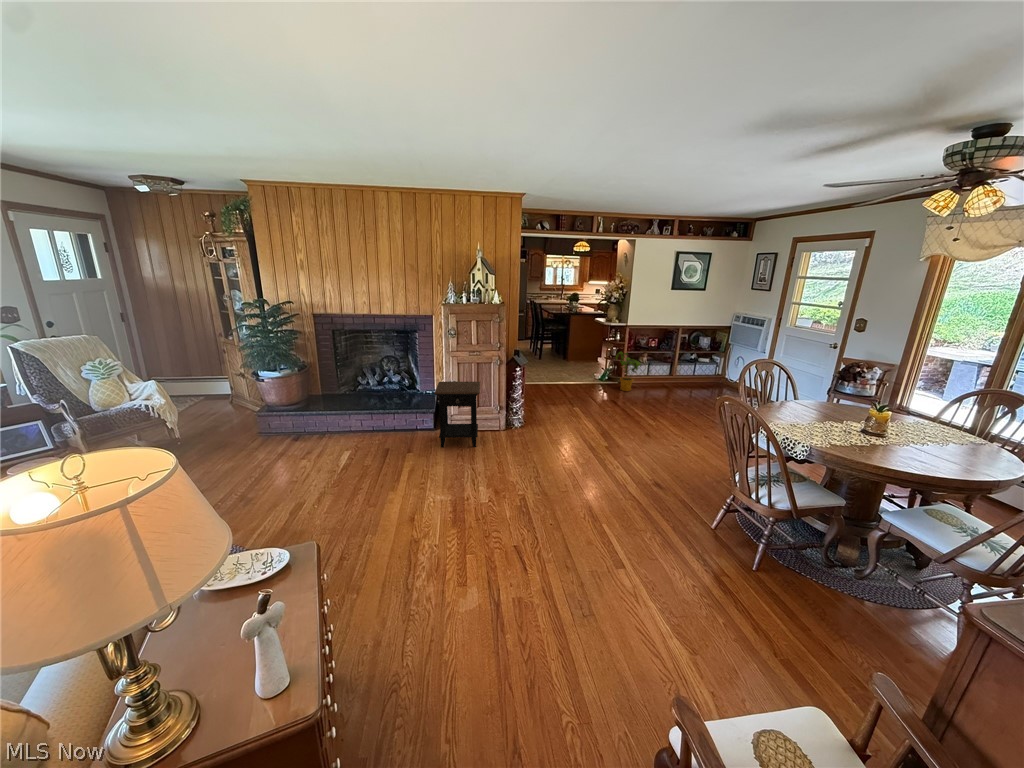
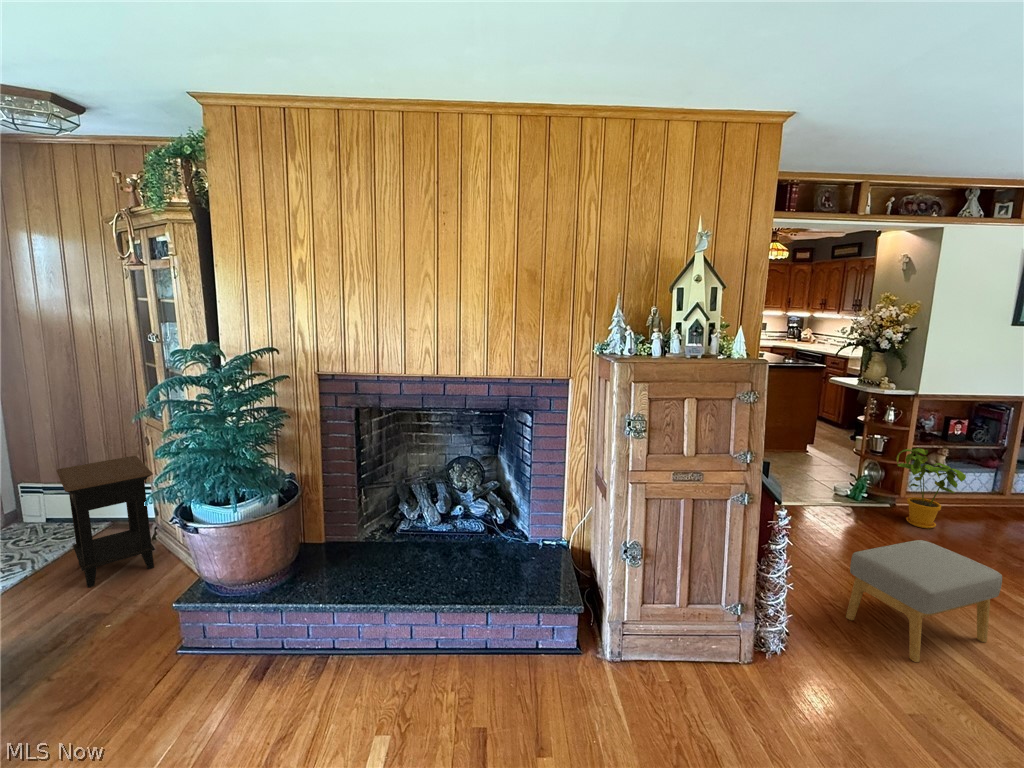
side table: present [434,382,480,447] -> present [57,456,155,588]
footstool: none [556,386,611,429] -> present [846,540,1002,662]

